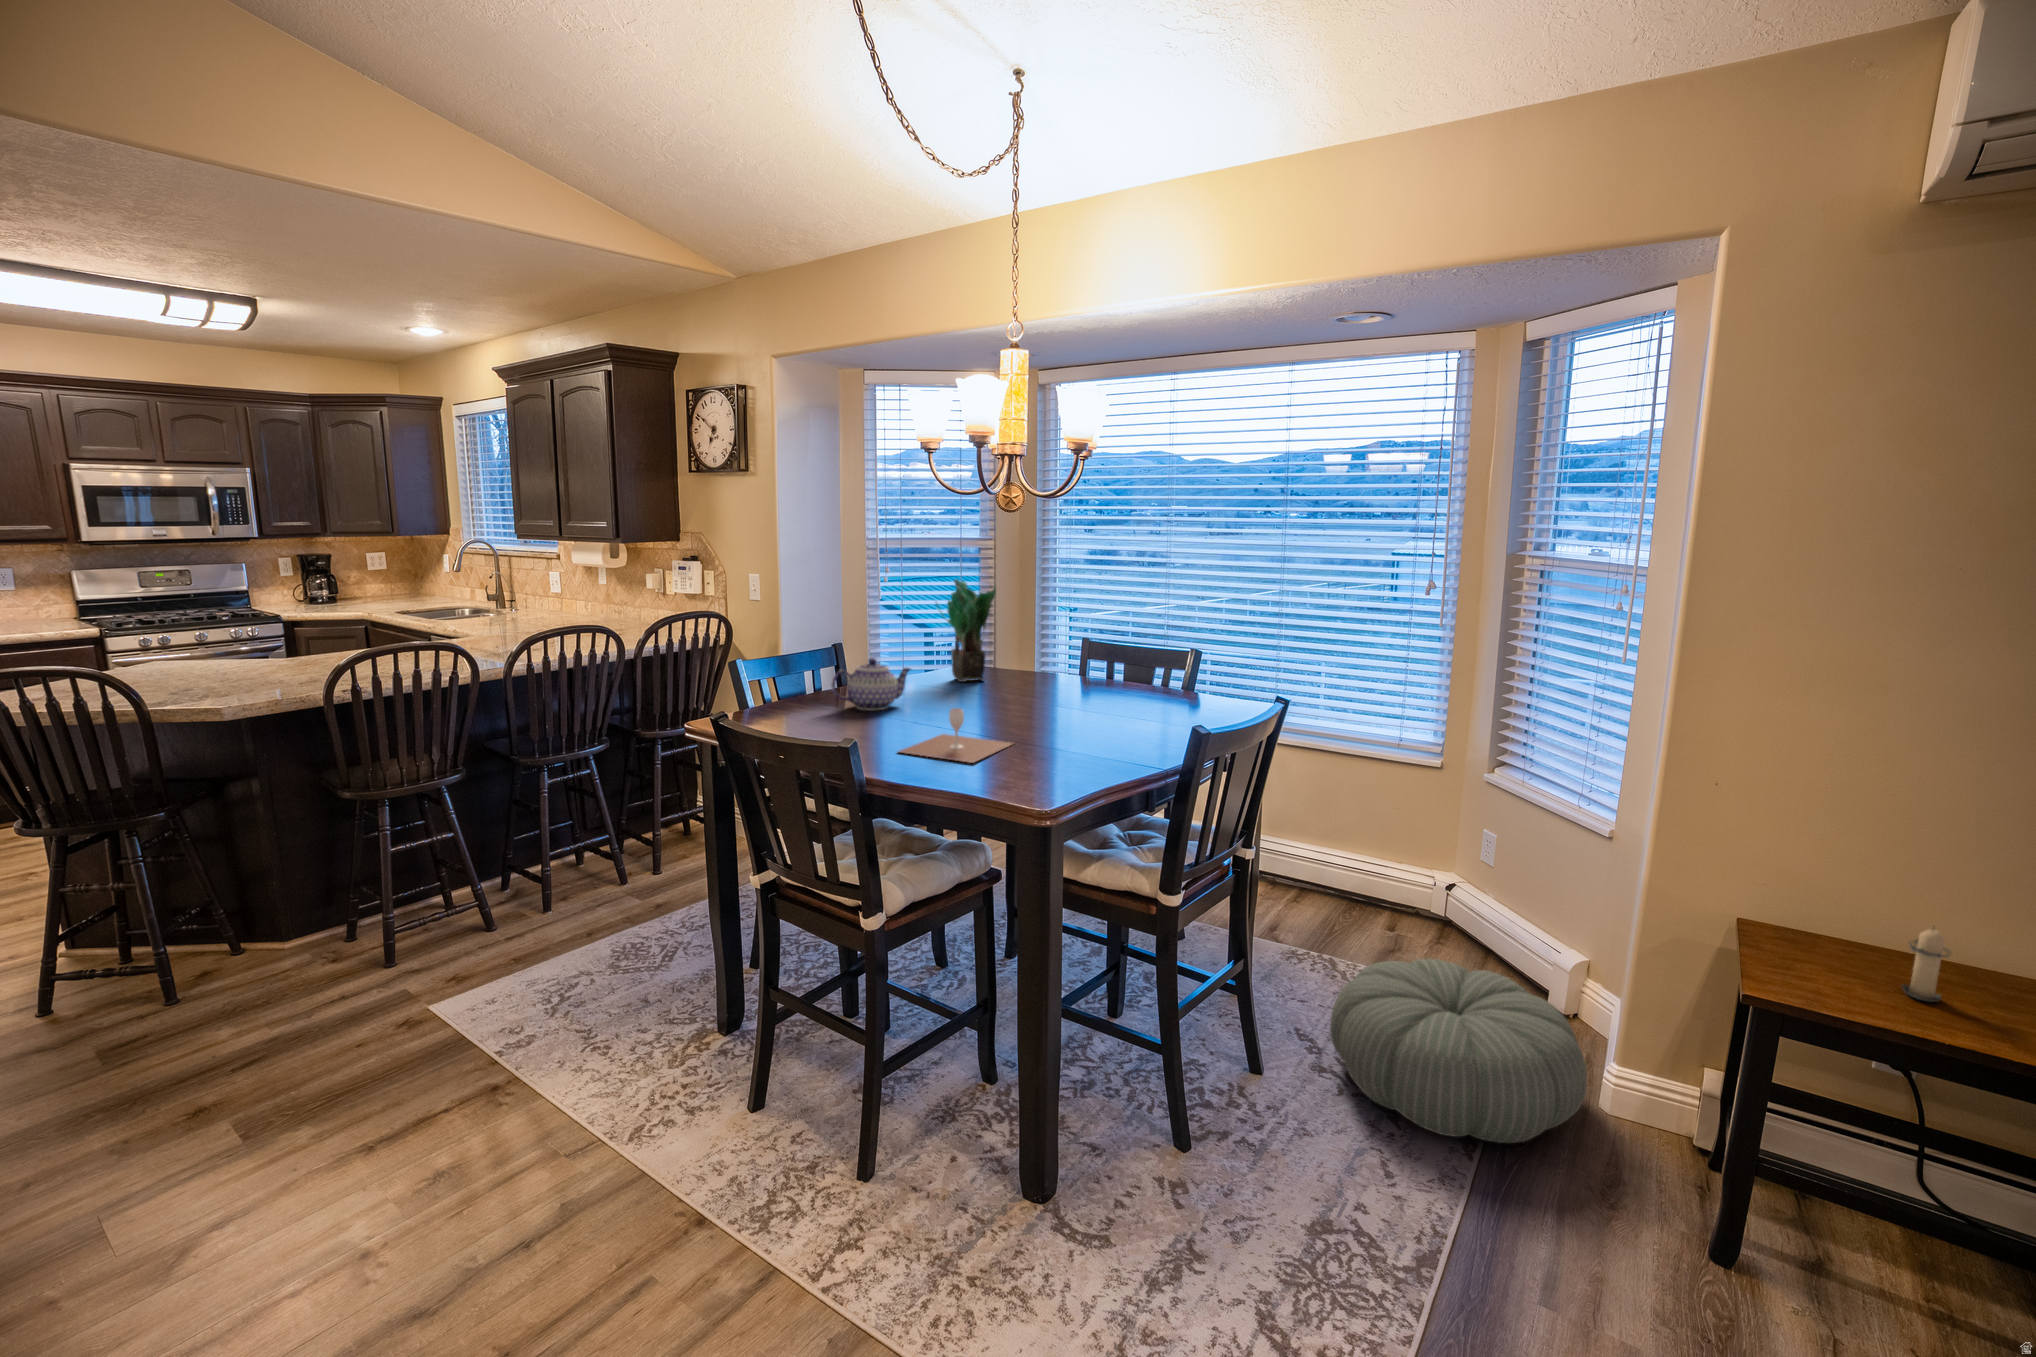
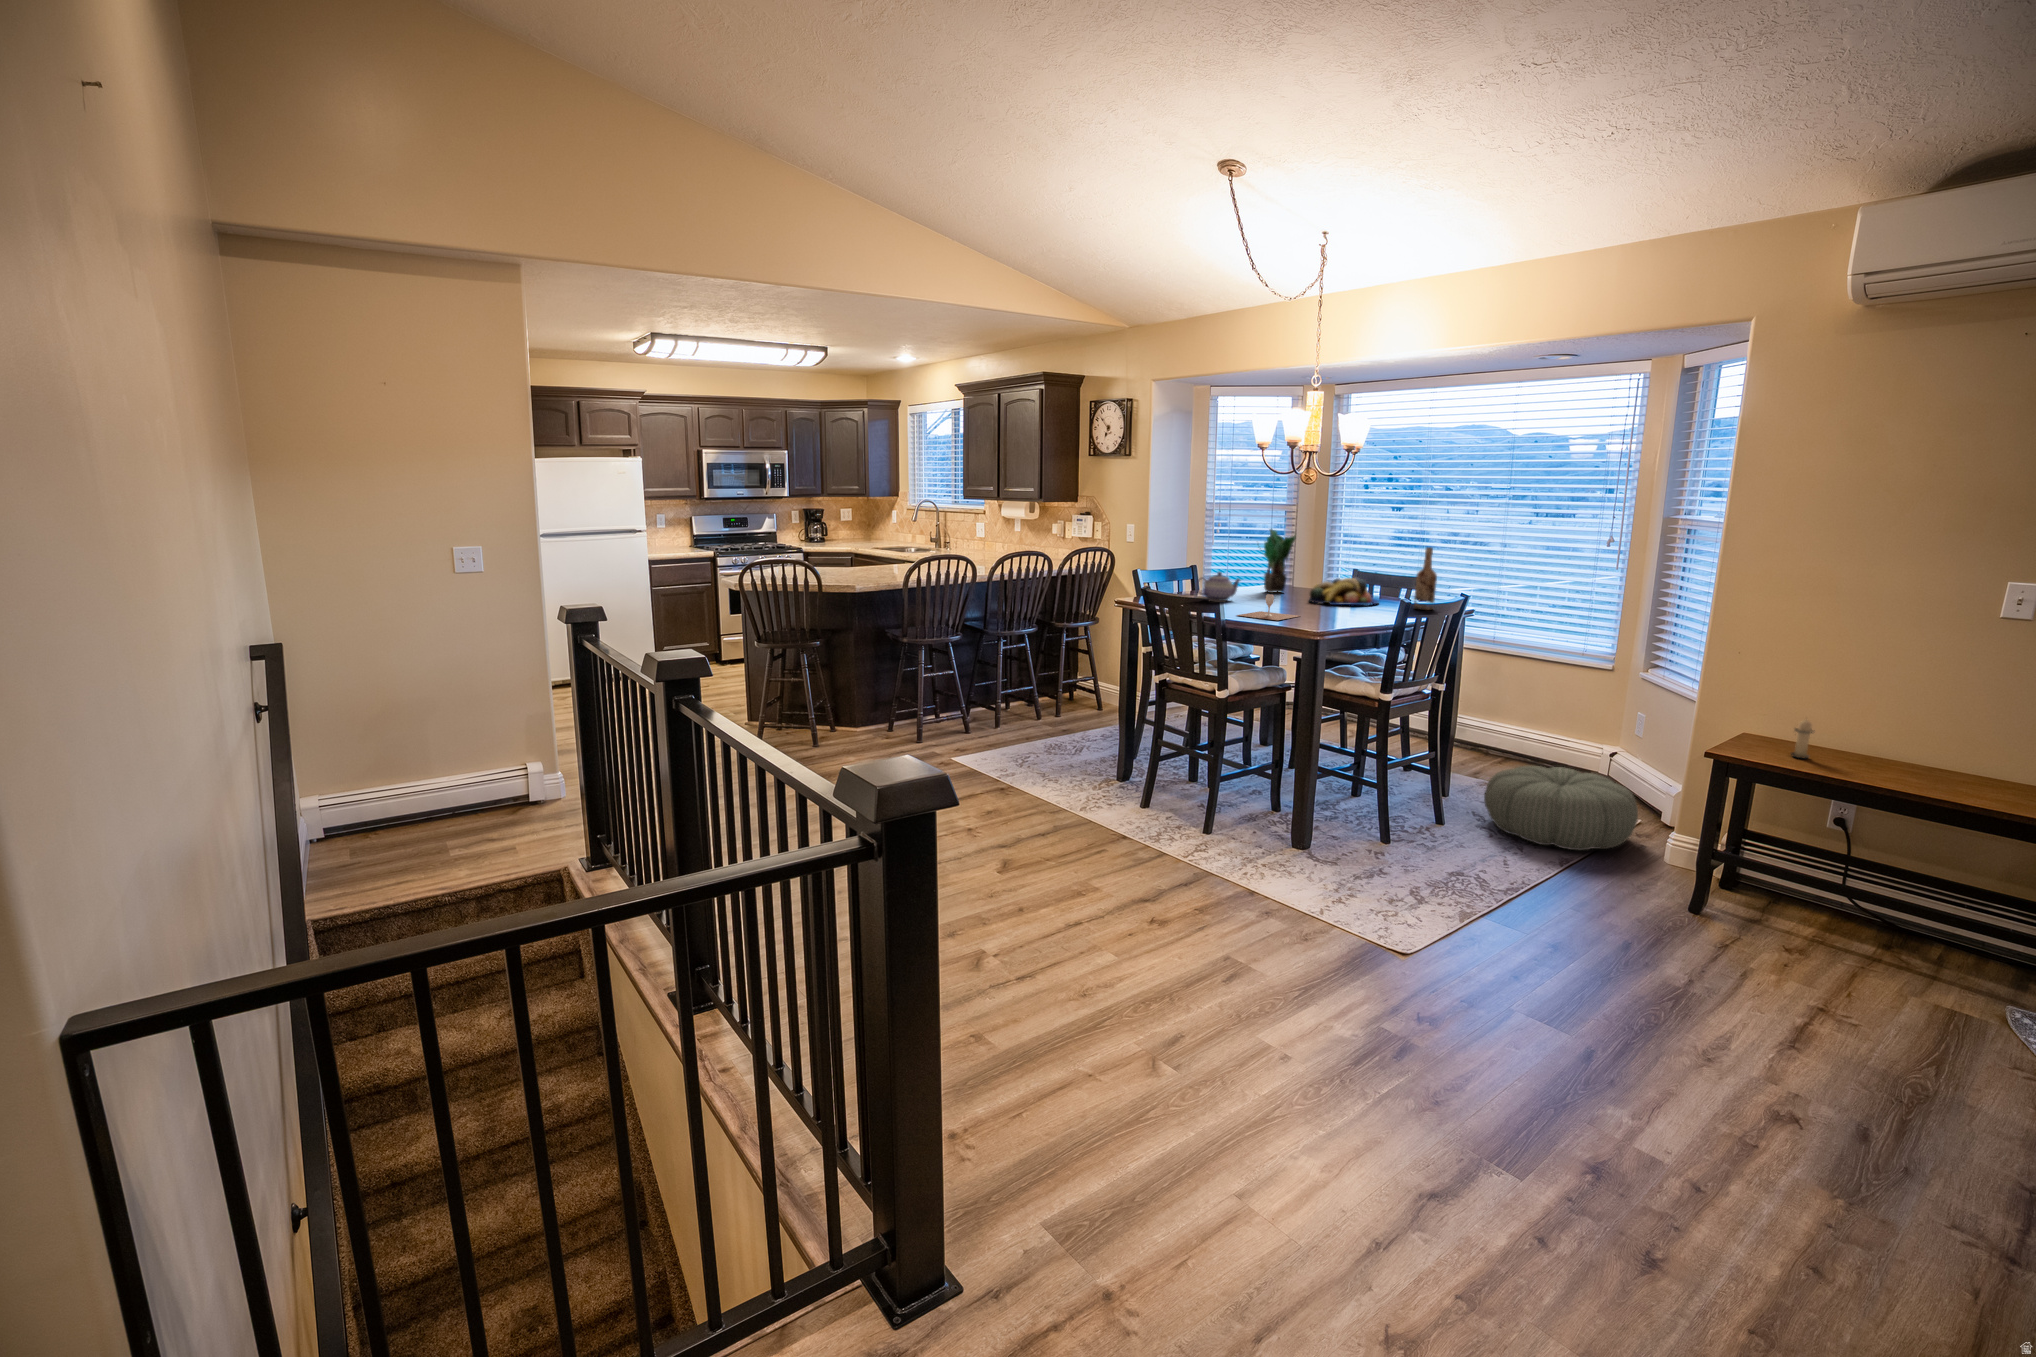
wine bottle: none [1188,607,1221,710] -> present [1414,547,1437,610]
fruit bowl: none [1022,655,1132,707] -> present [1309,578,1379,605]

